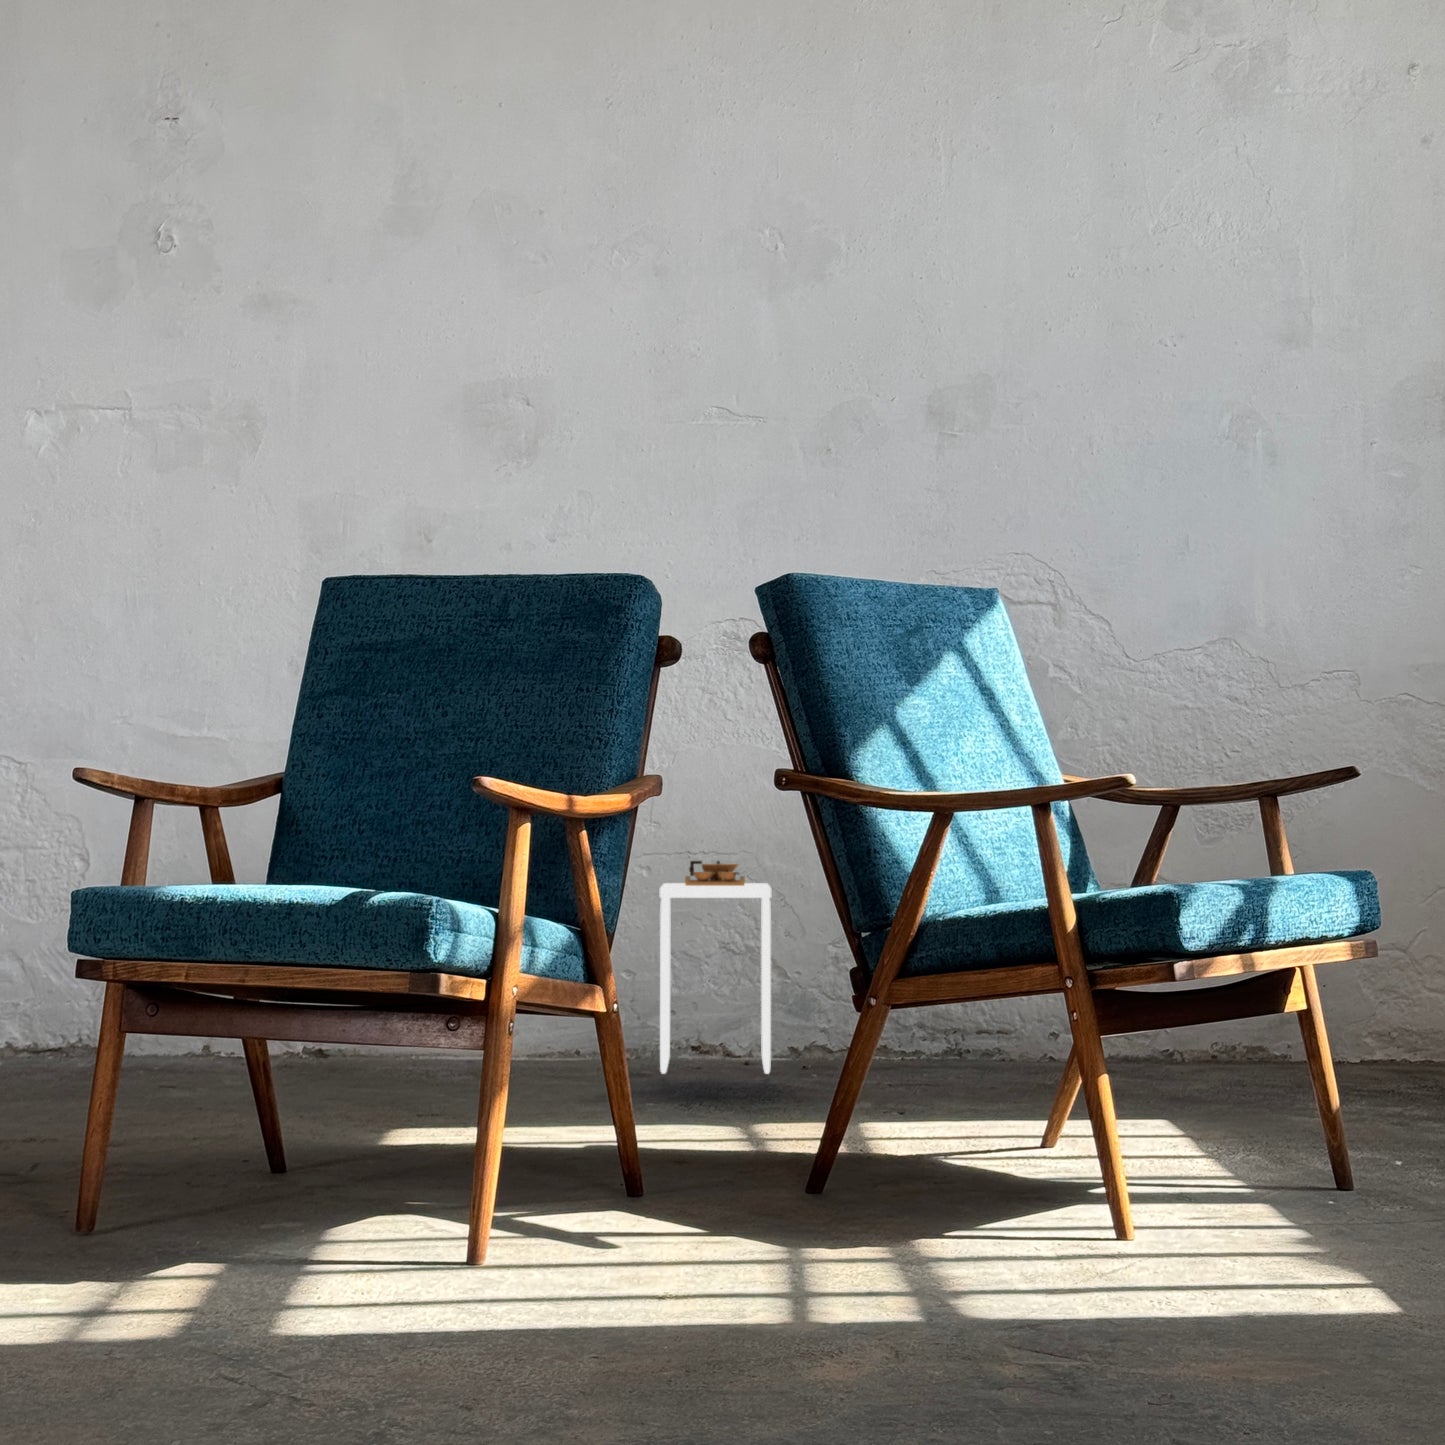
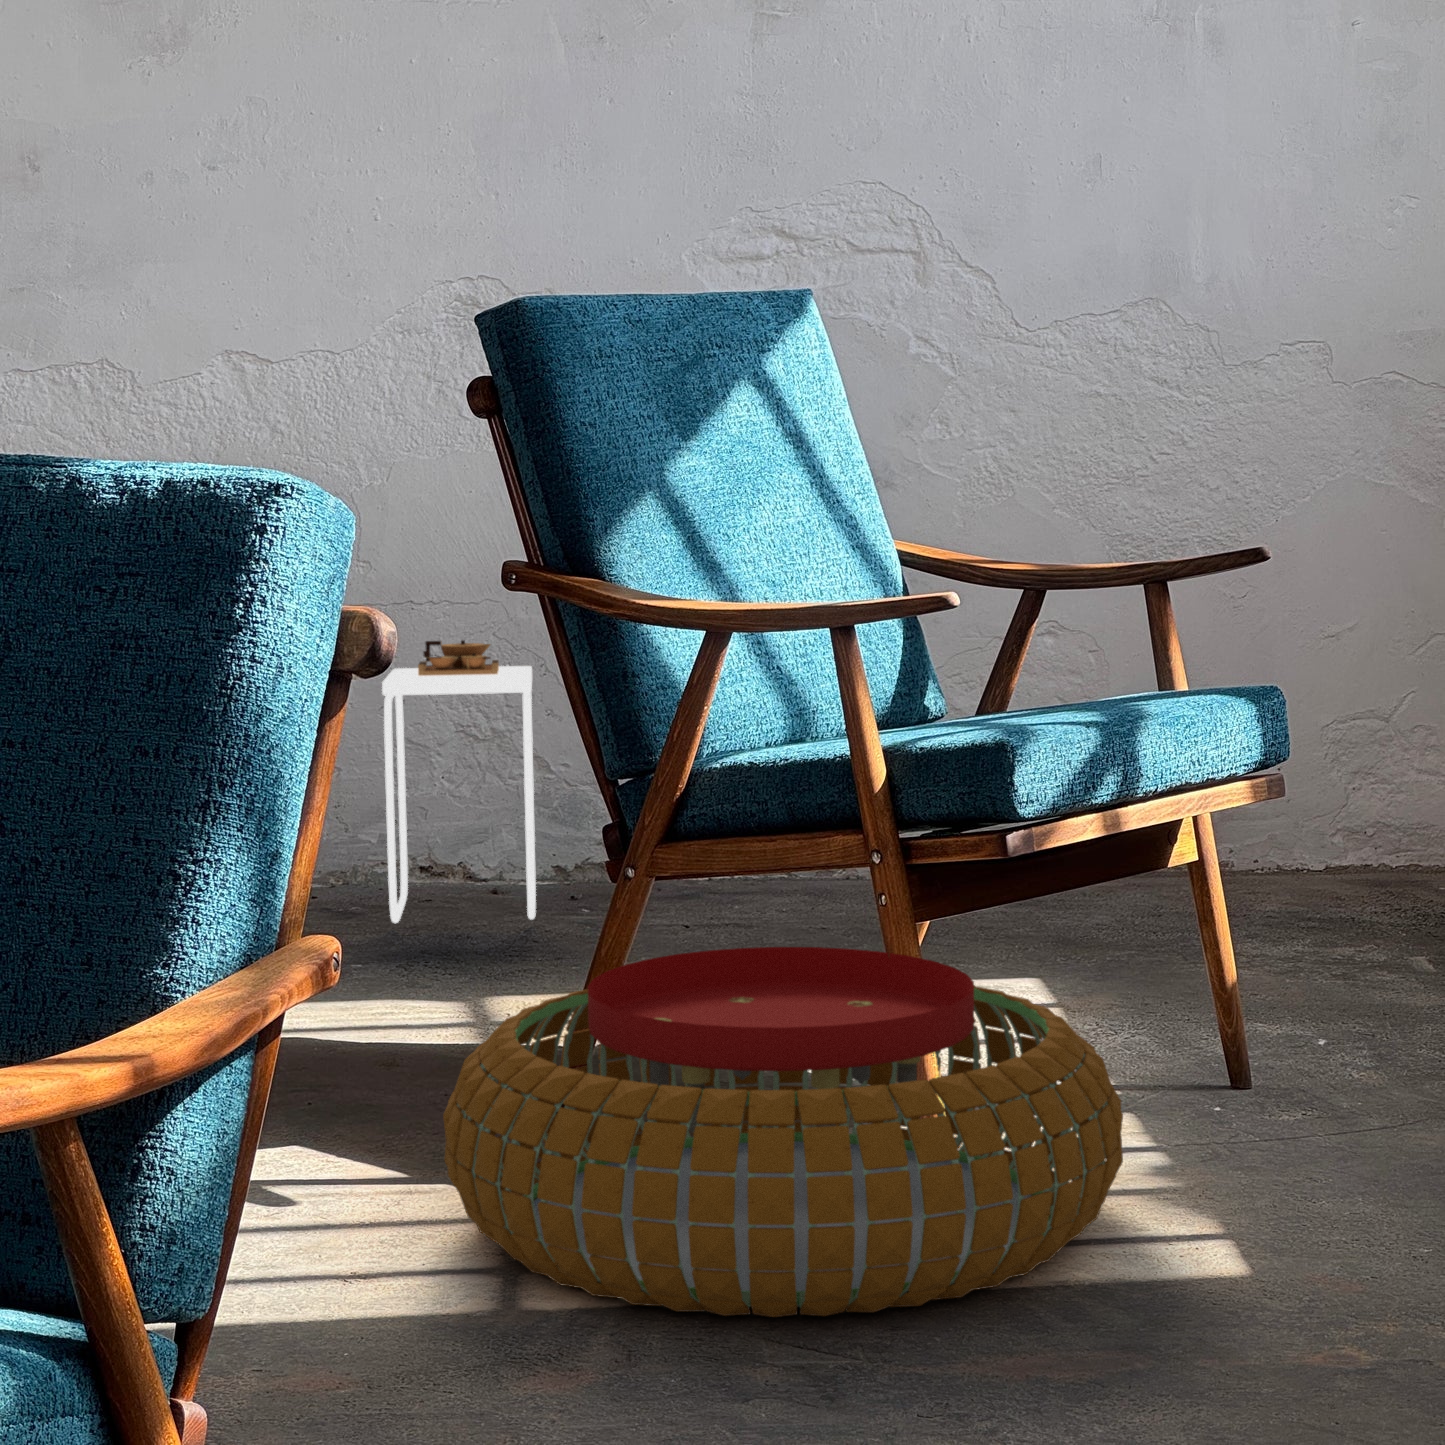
pouf: none [742,1054,1275,1322] -> present [443,947,1123,1317]

